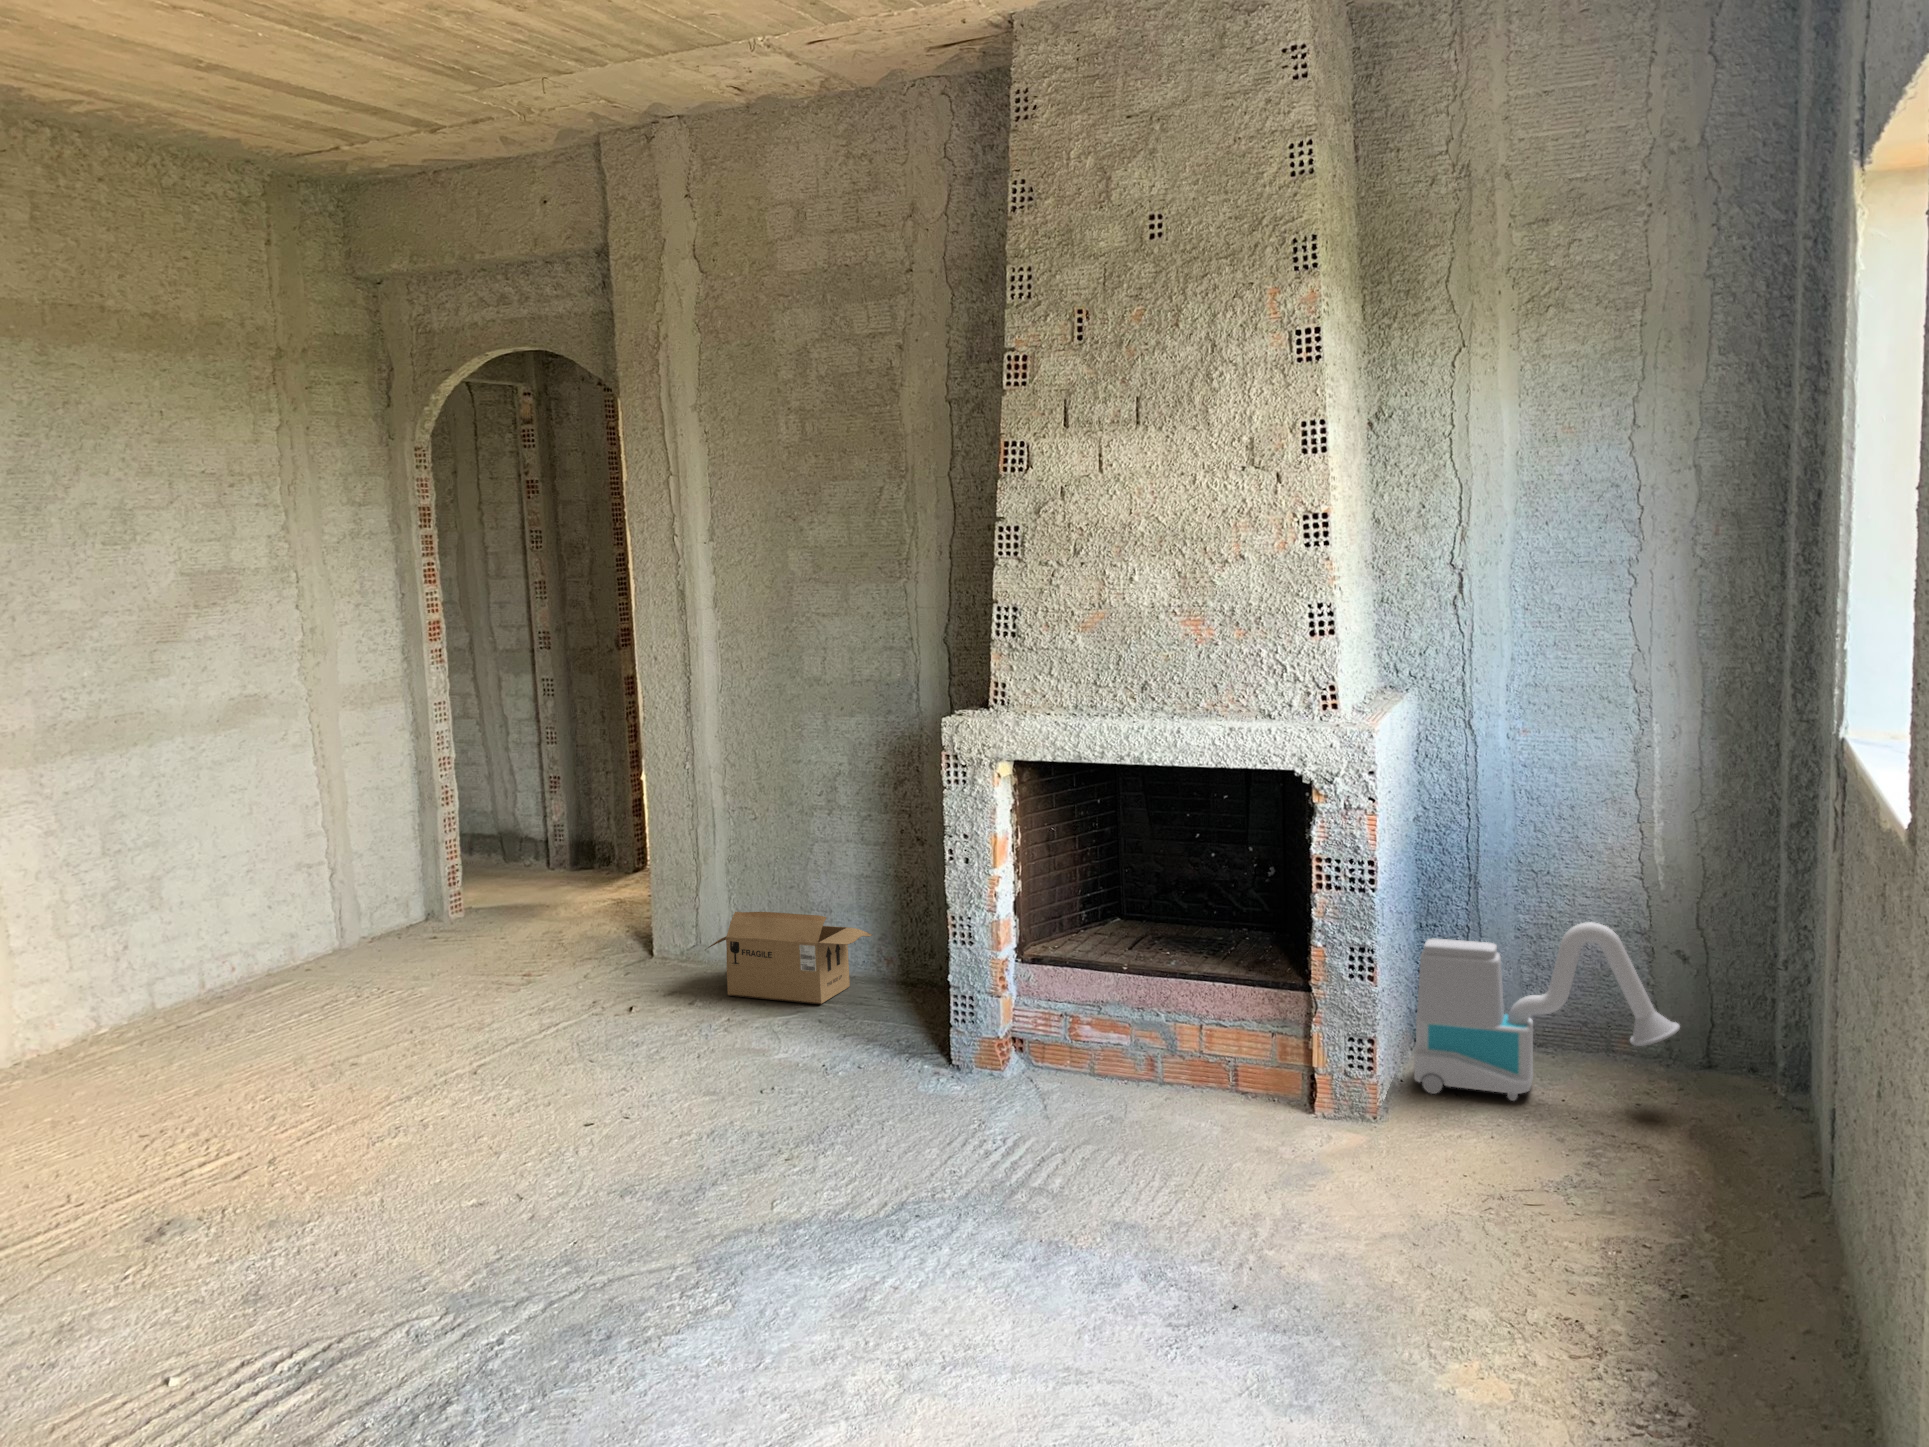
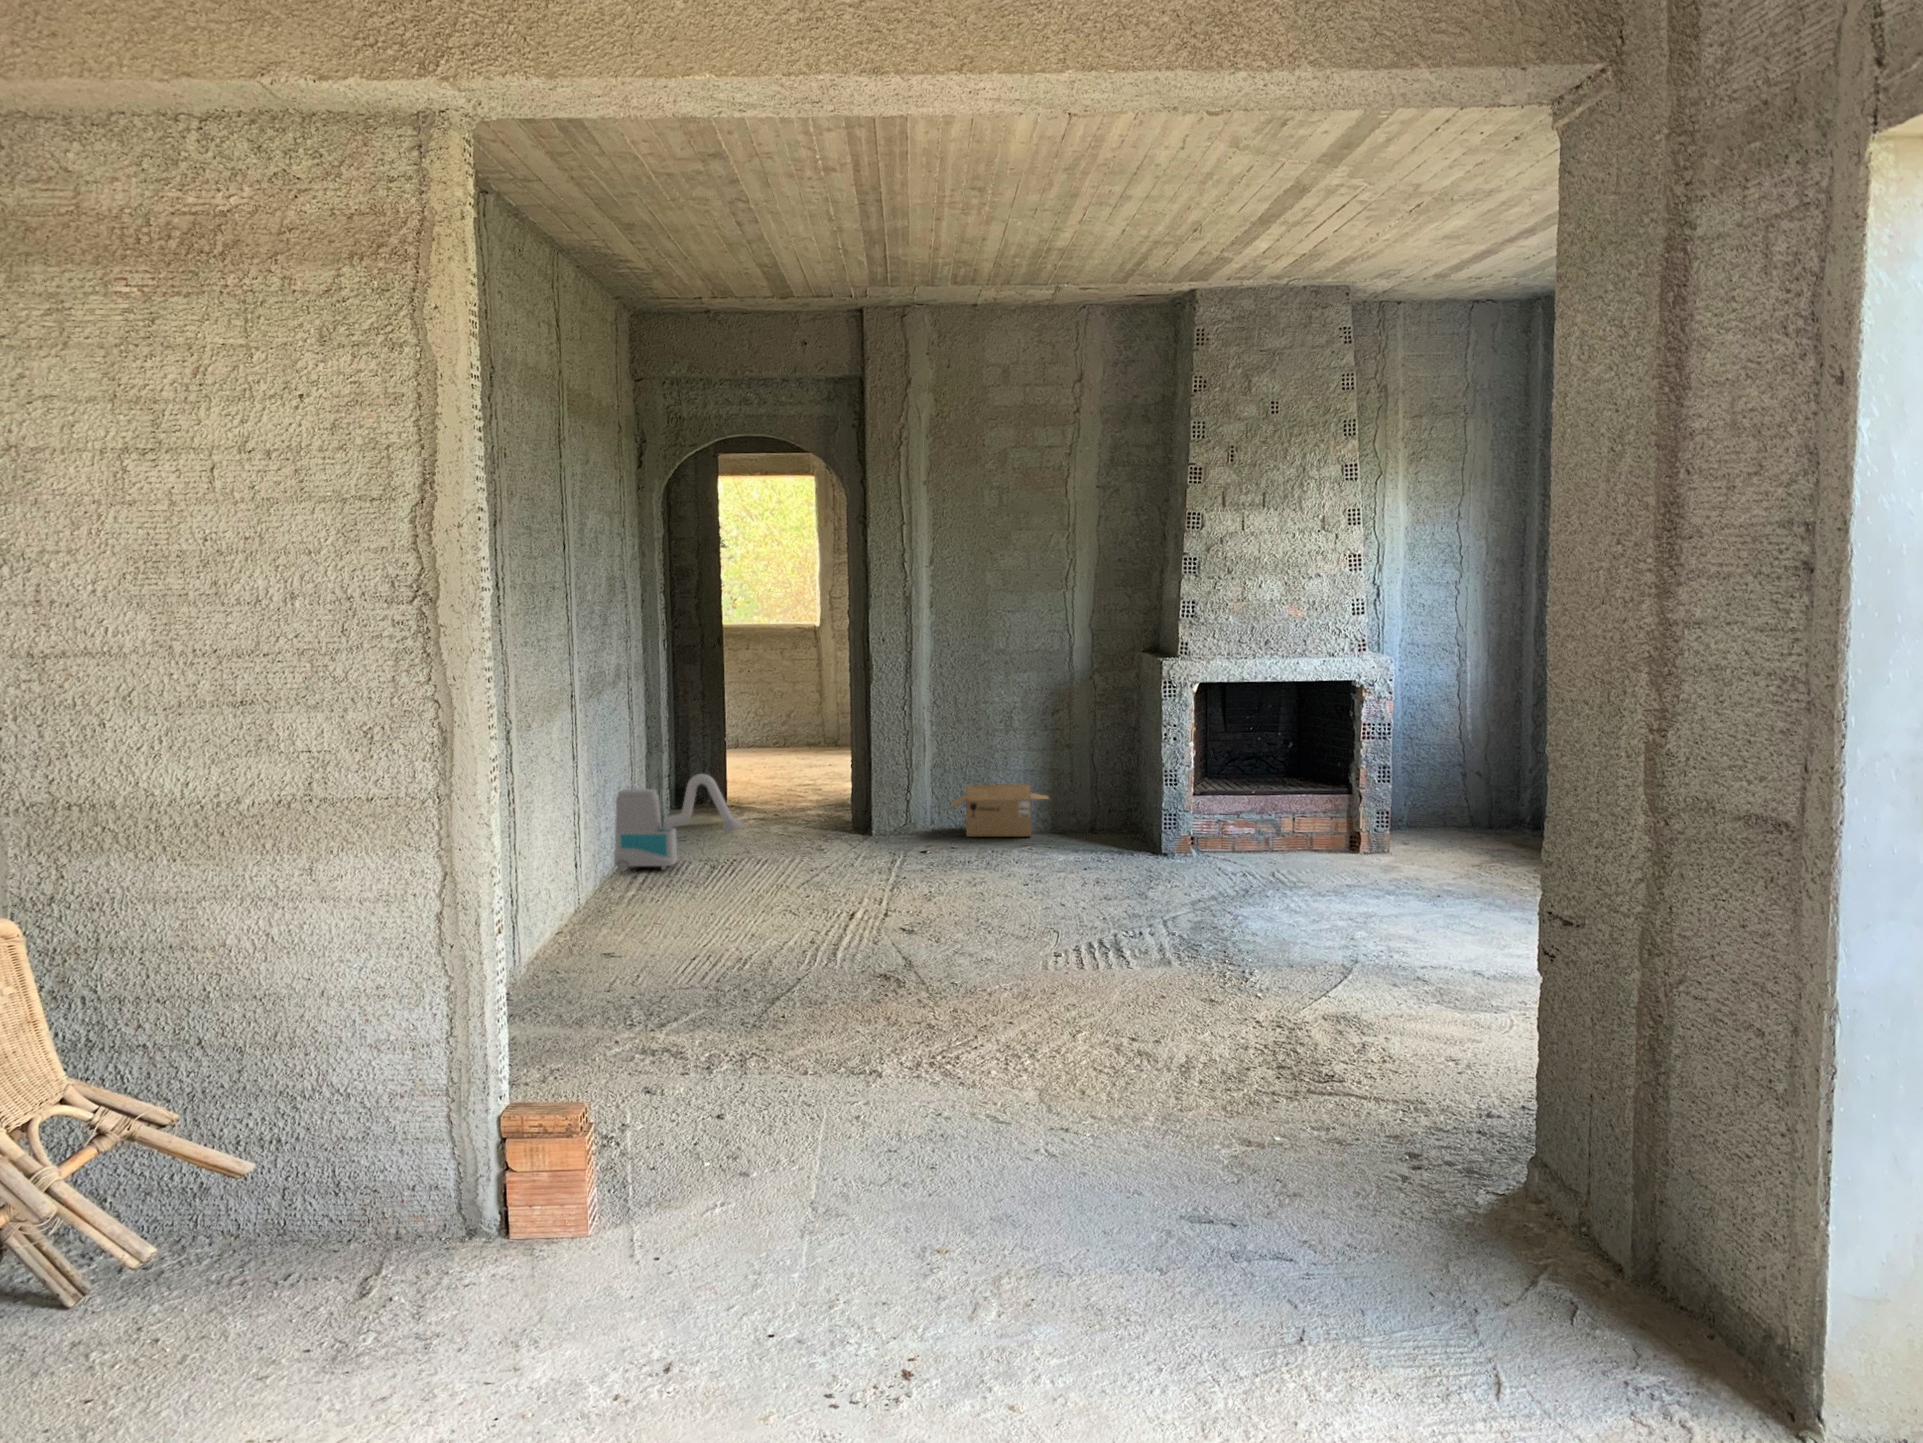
vacuum cleaner: present [1414,922,1680,1101] -> present [614,774,744,871]

